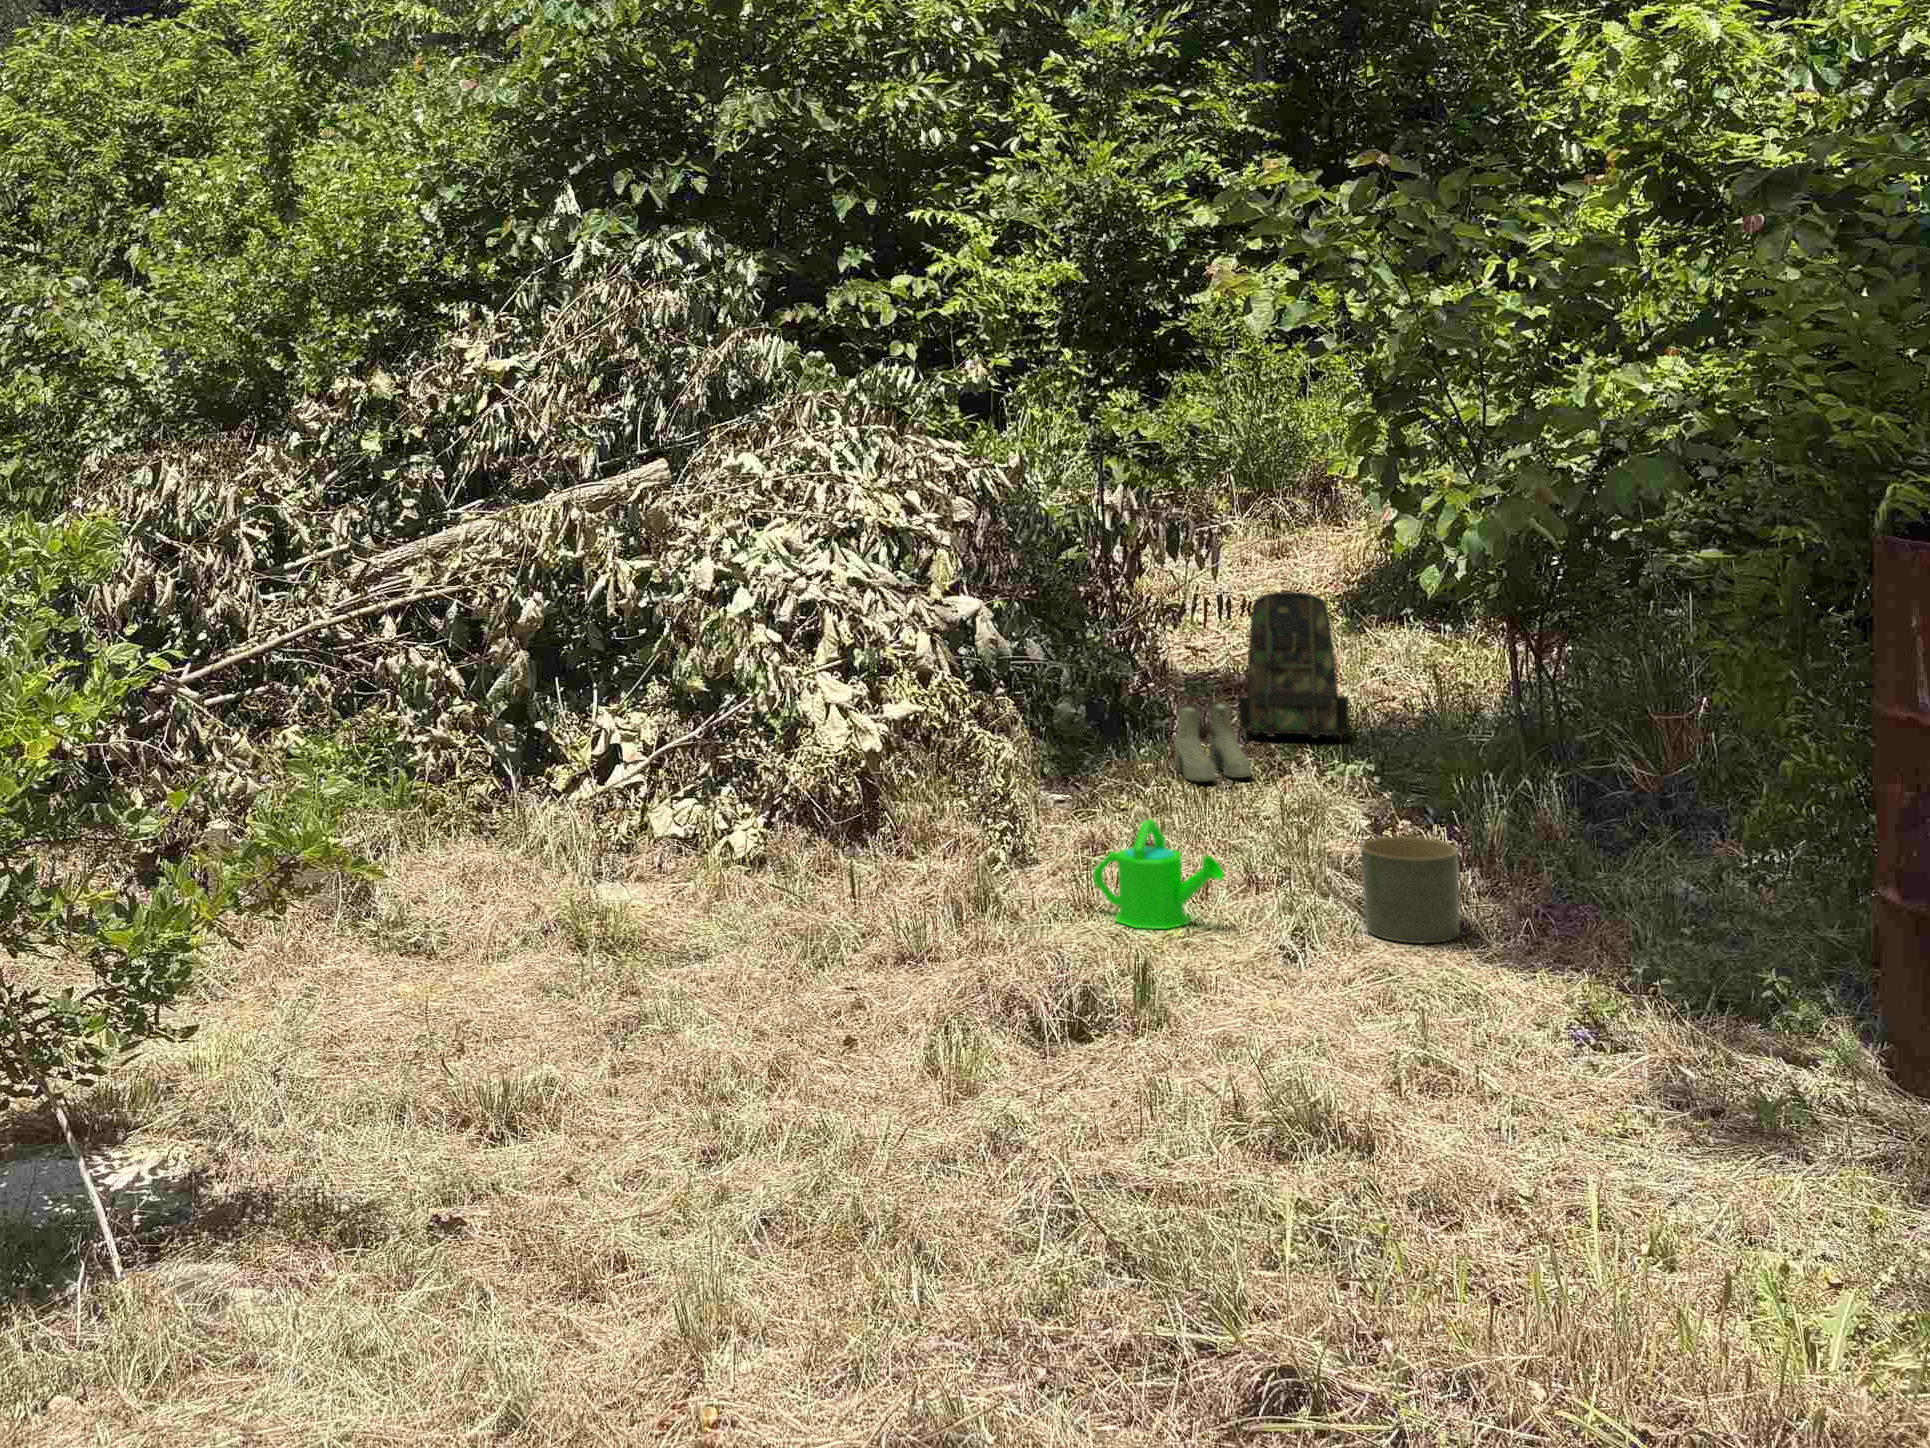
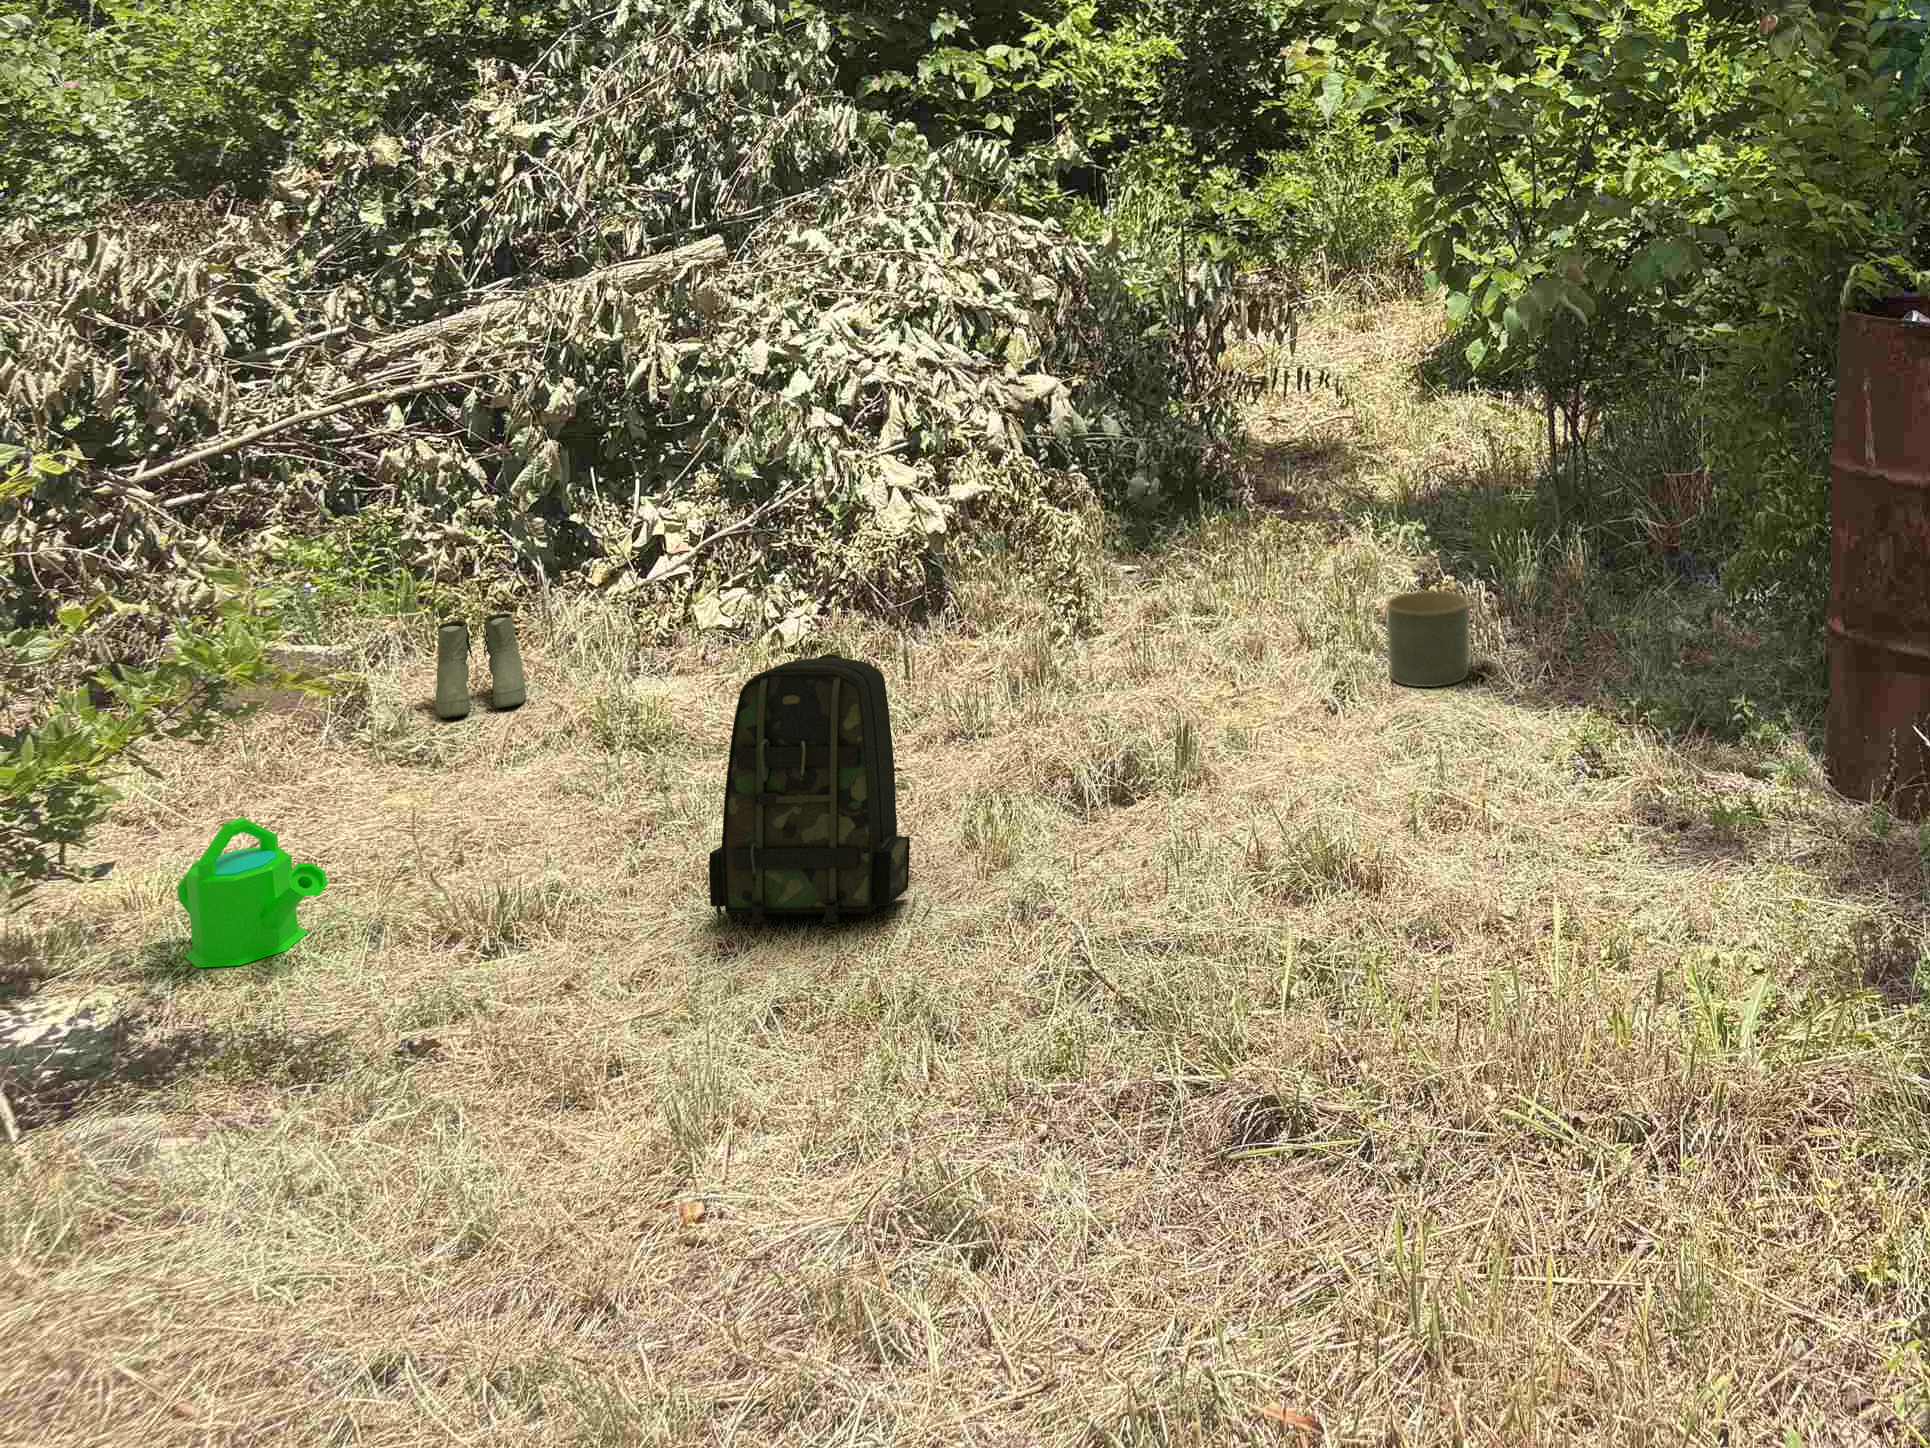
backpack: present [1238,592,1349,738] -> present [709,653,910,927]
boots: present [1174,702,1252,782] -> present [436,614,526,718]
watering can: present [1093,819,1224,929] -> present [177,817,328,968]

